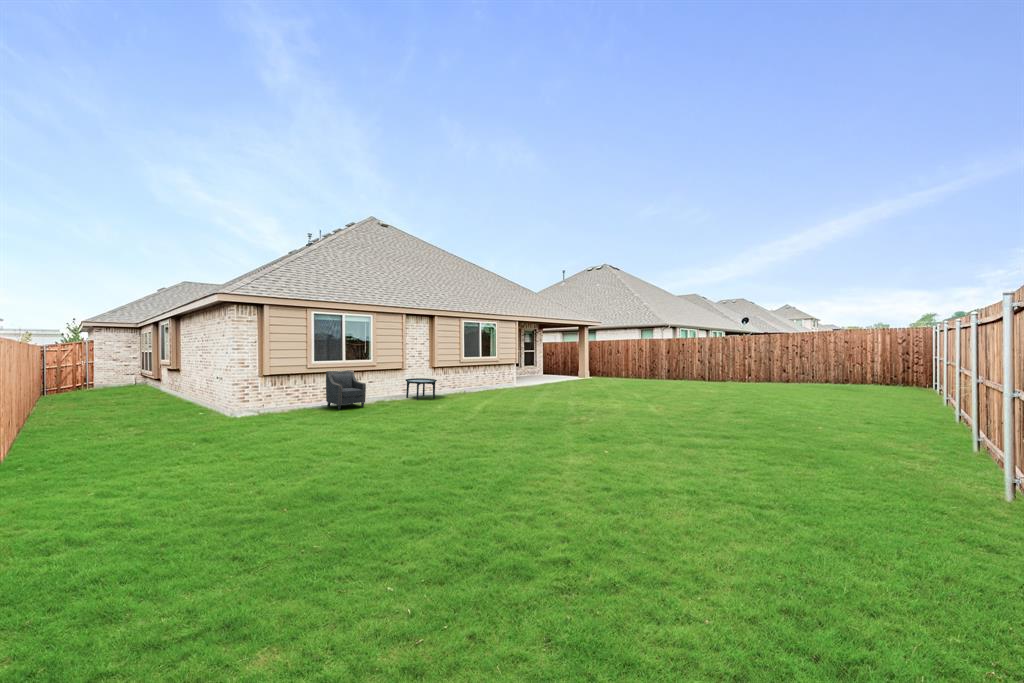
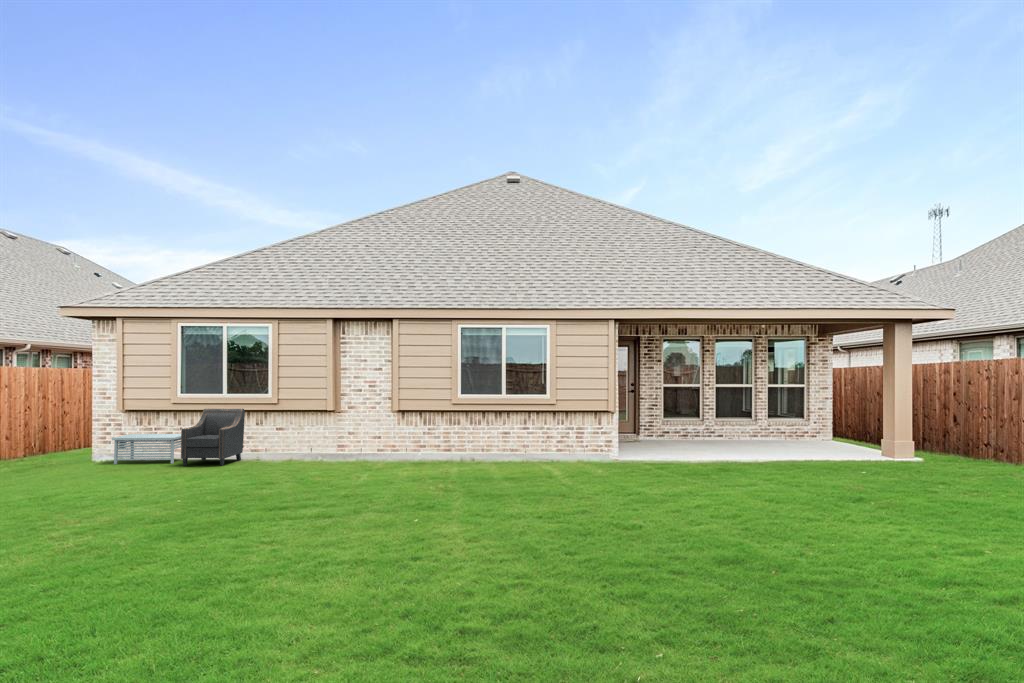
round table: present [406,378,437,400] -> none [320,428,376,466]
storage bench: none [269,390,323,415] -> present [112,434,181,464]

